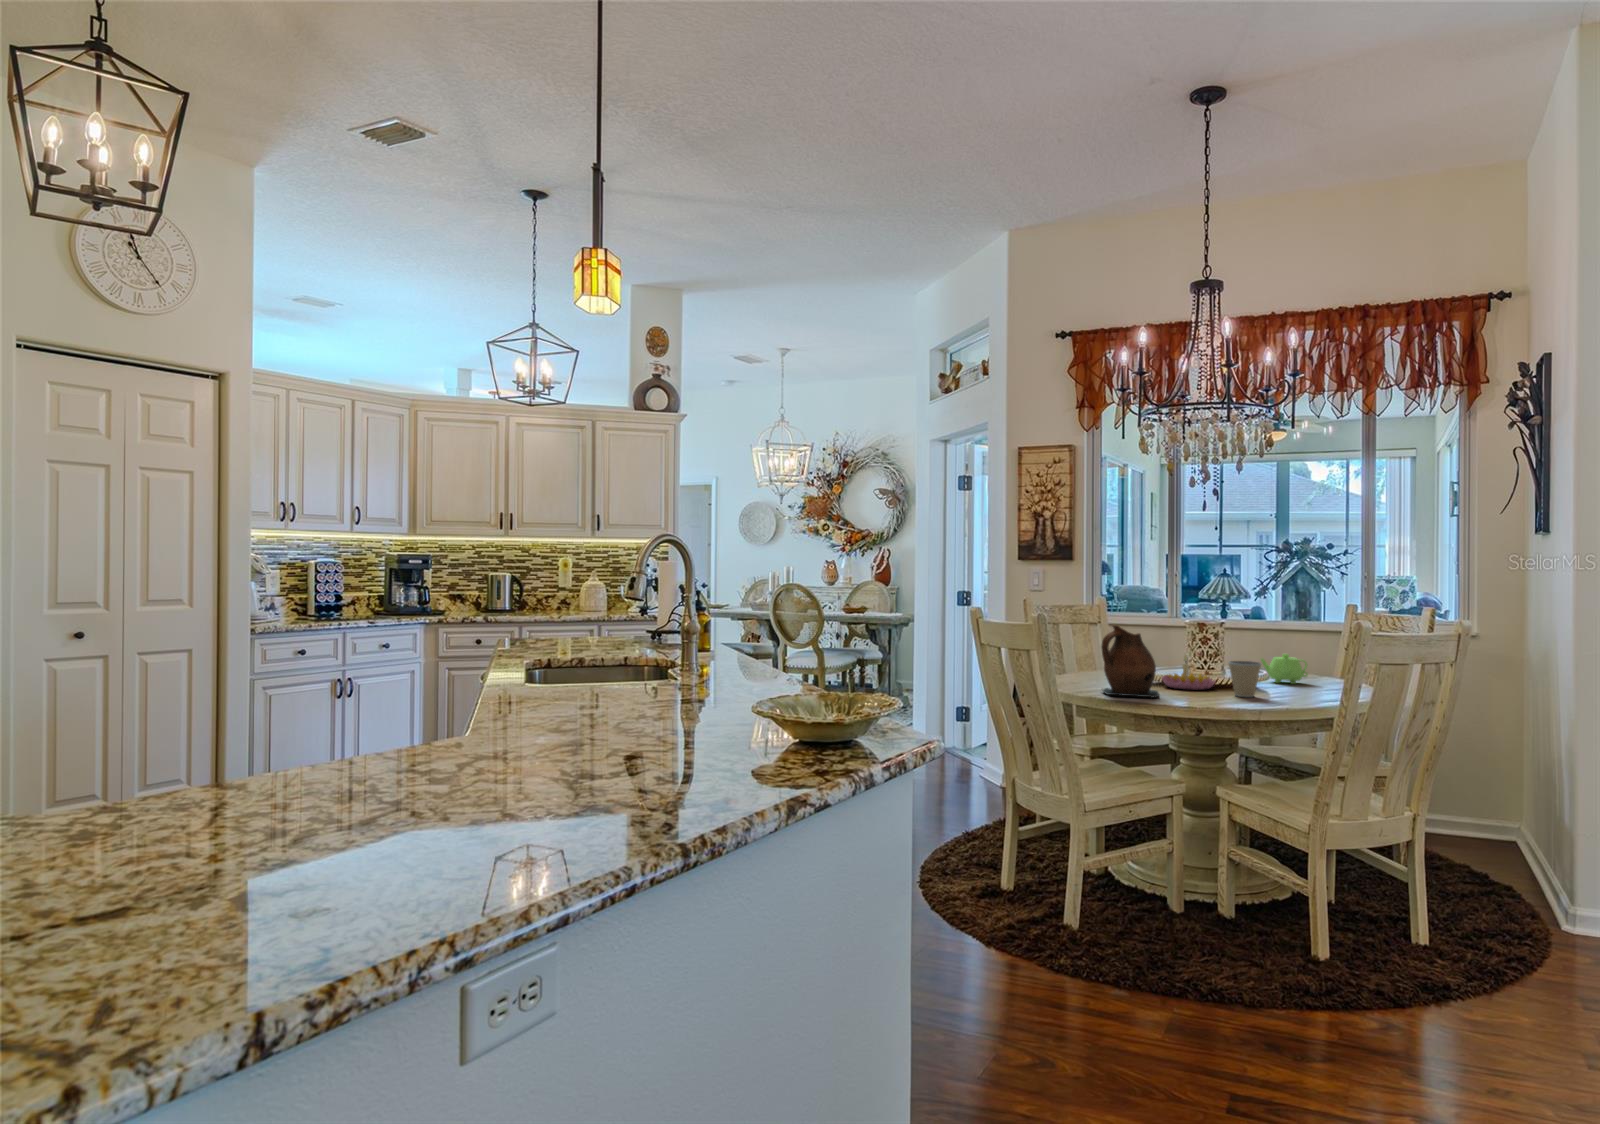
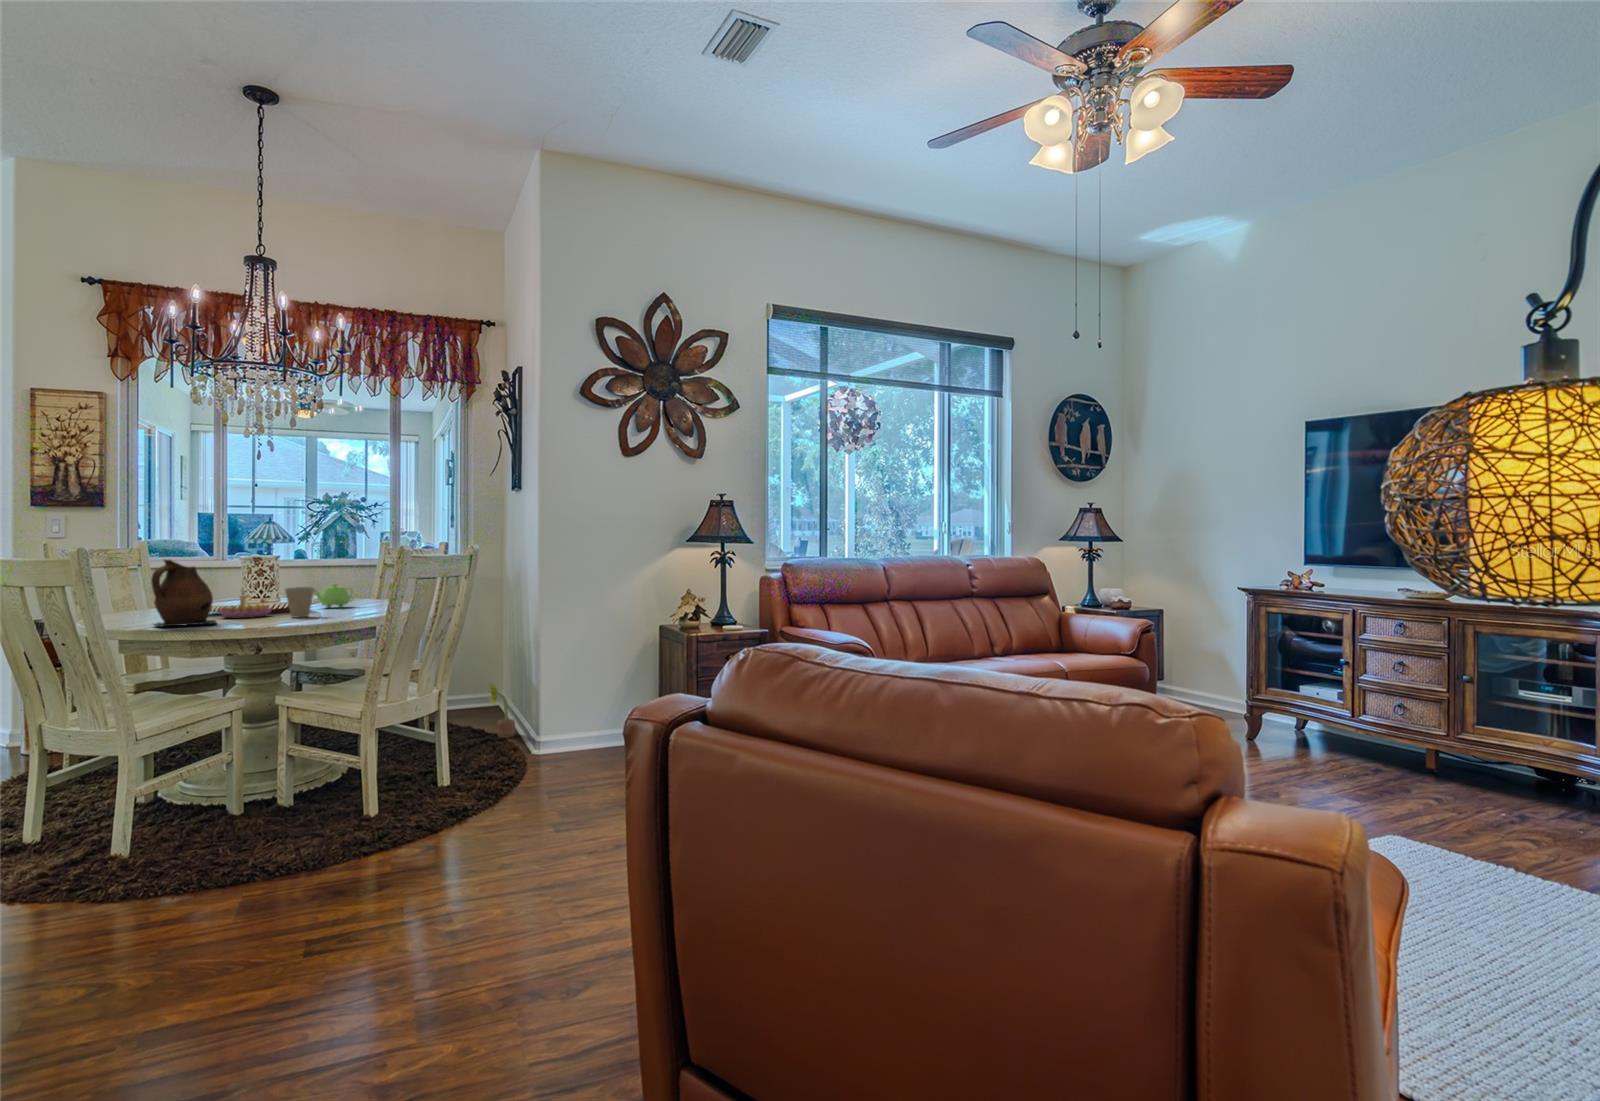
decorative plant: none [1499,811,1545,901] -> present [490,684,515,738]

